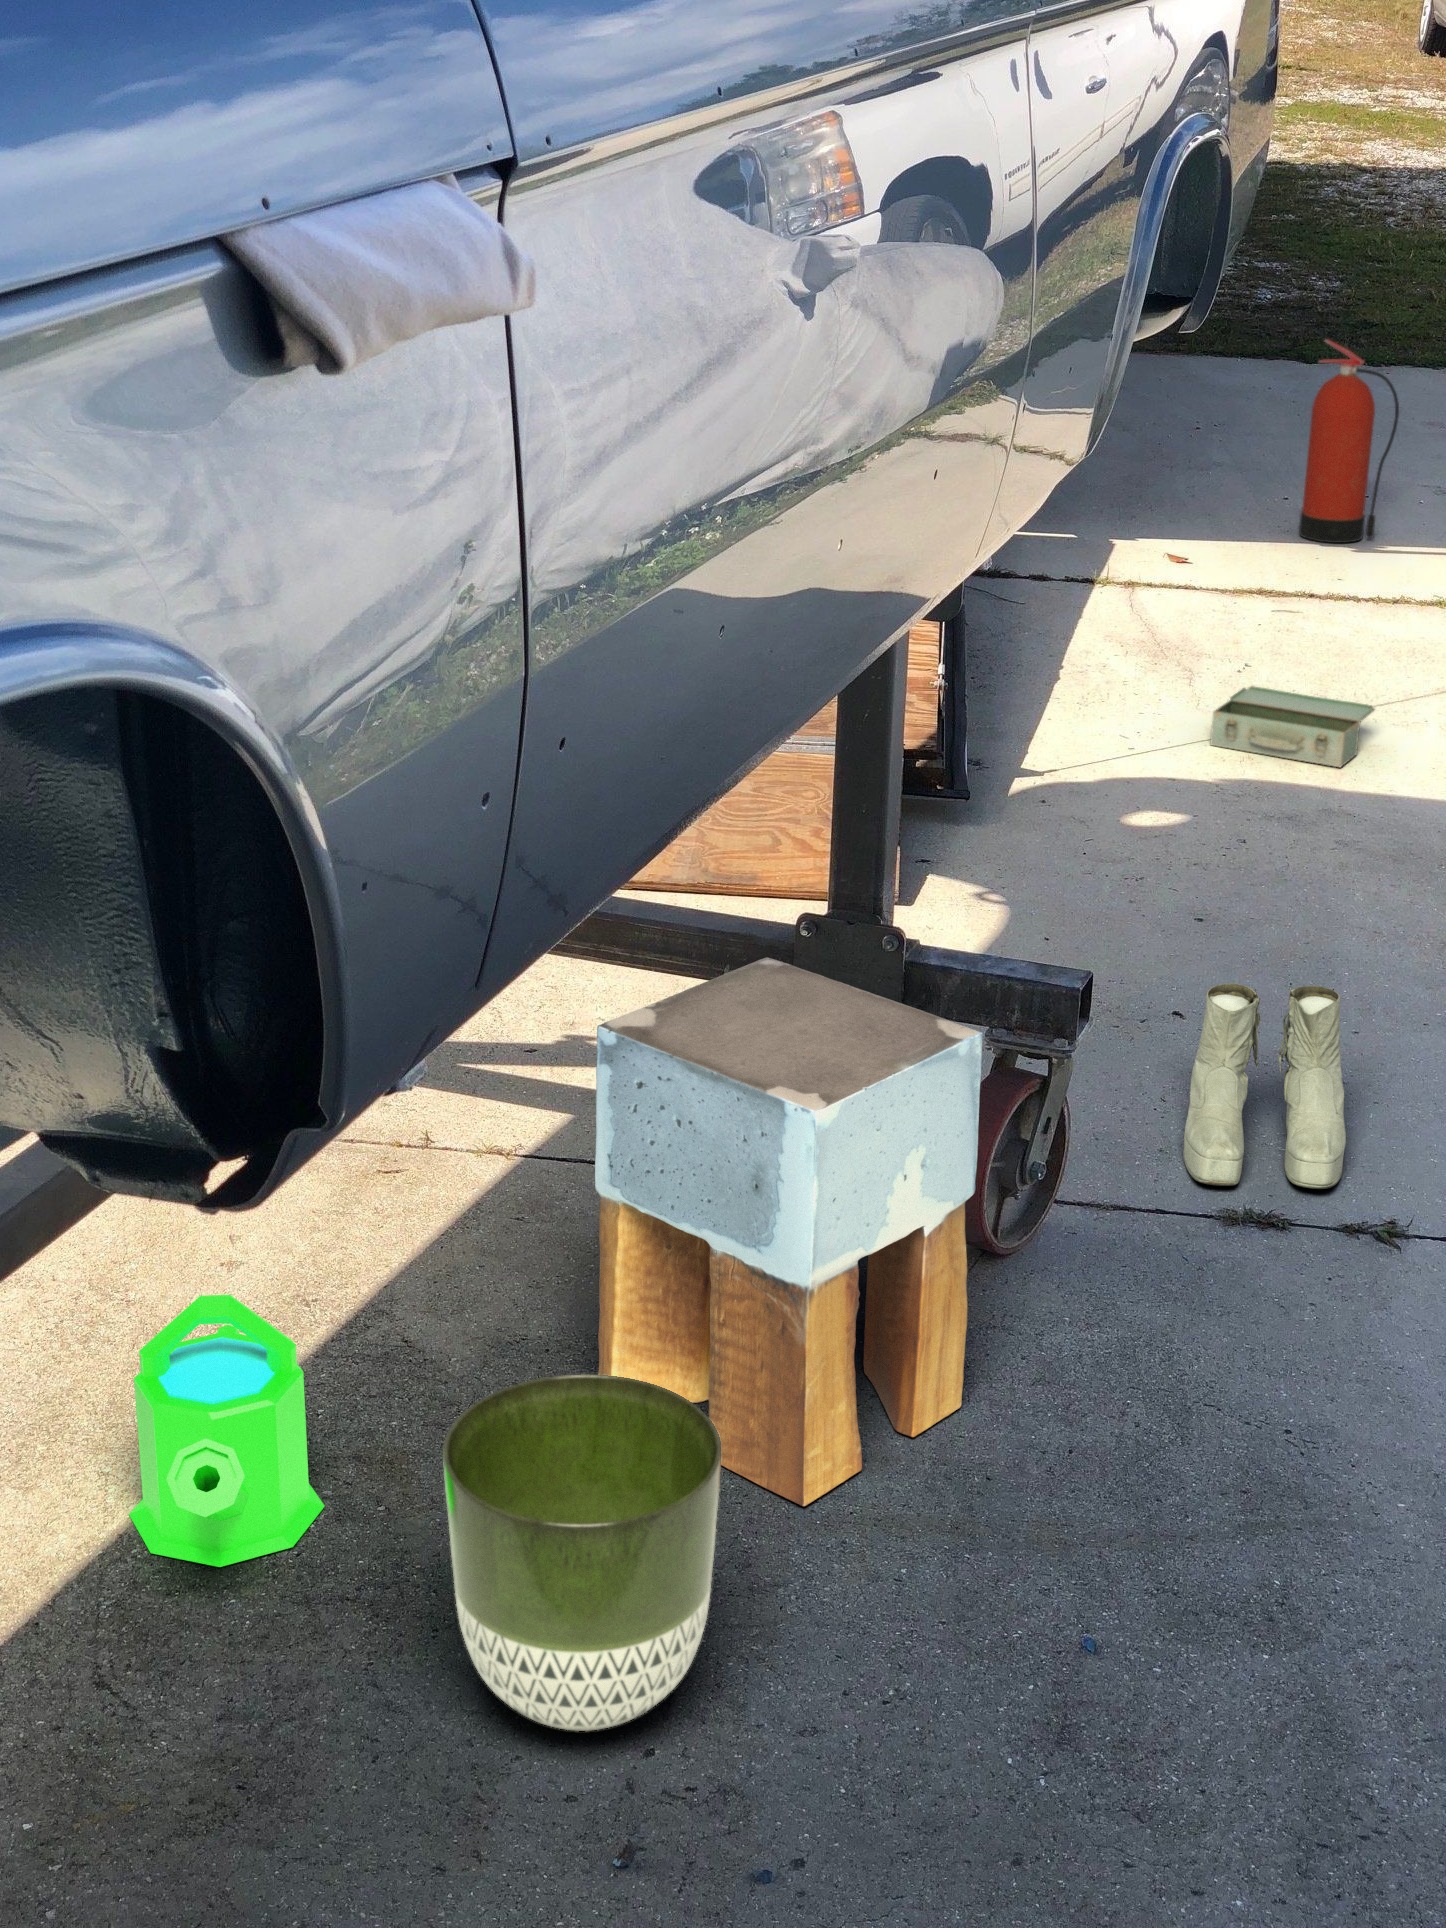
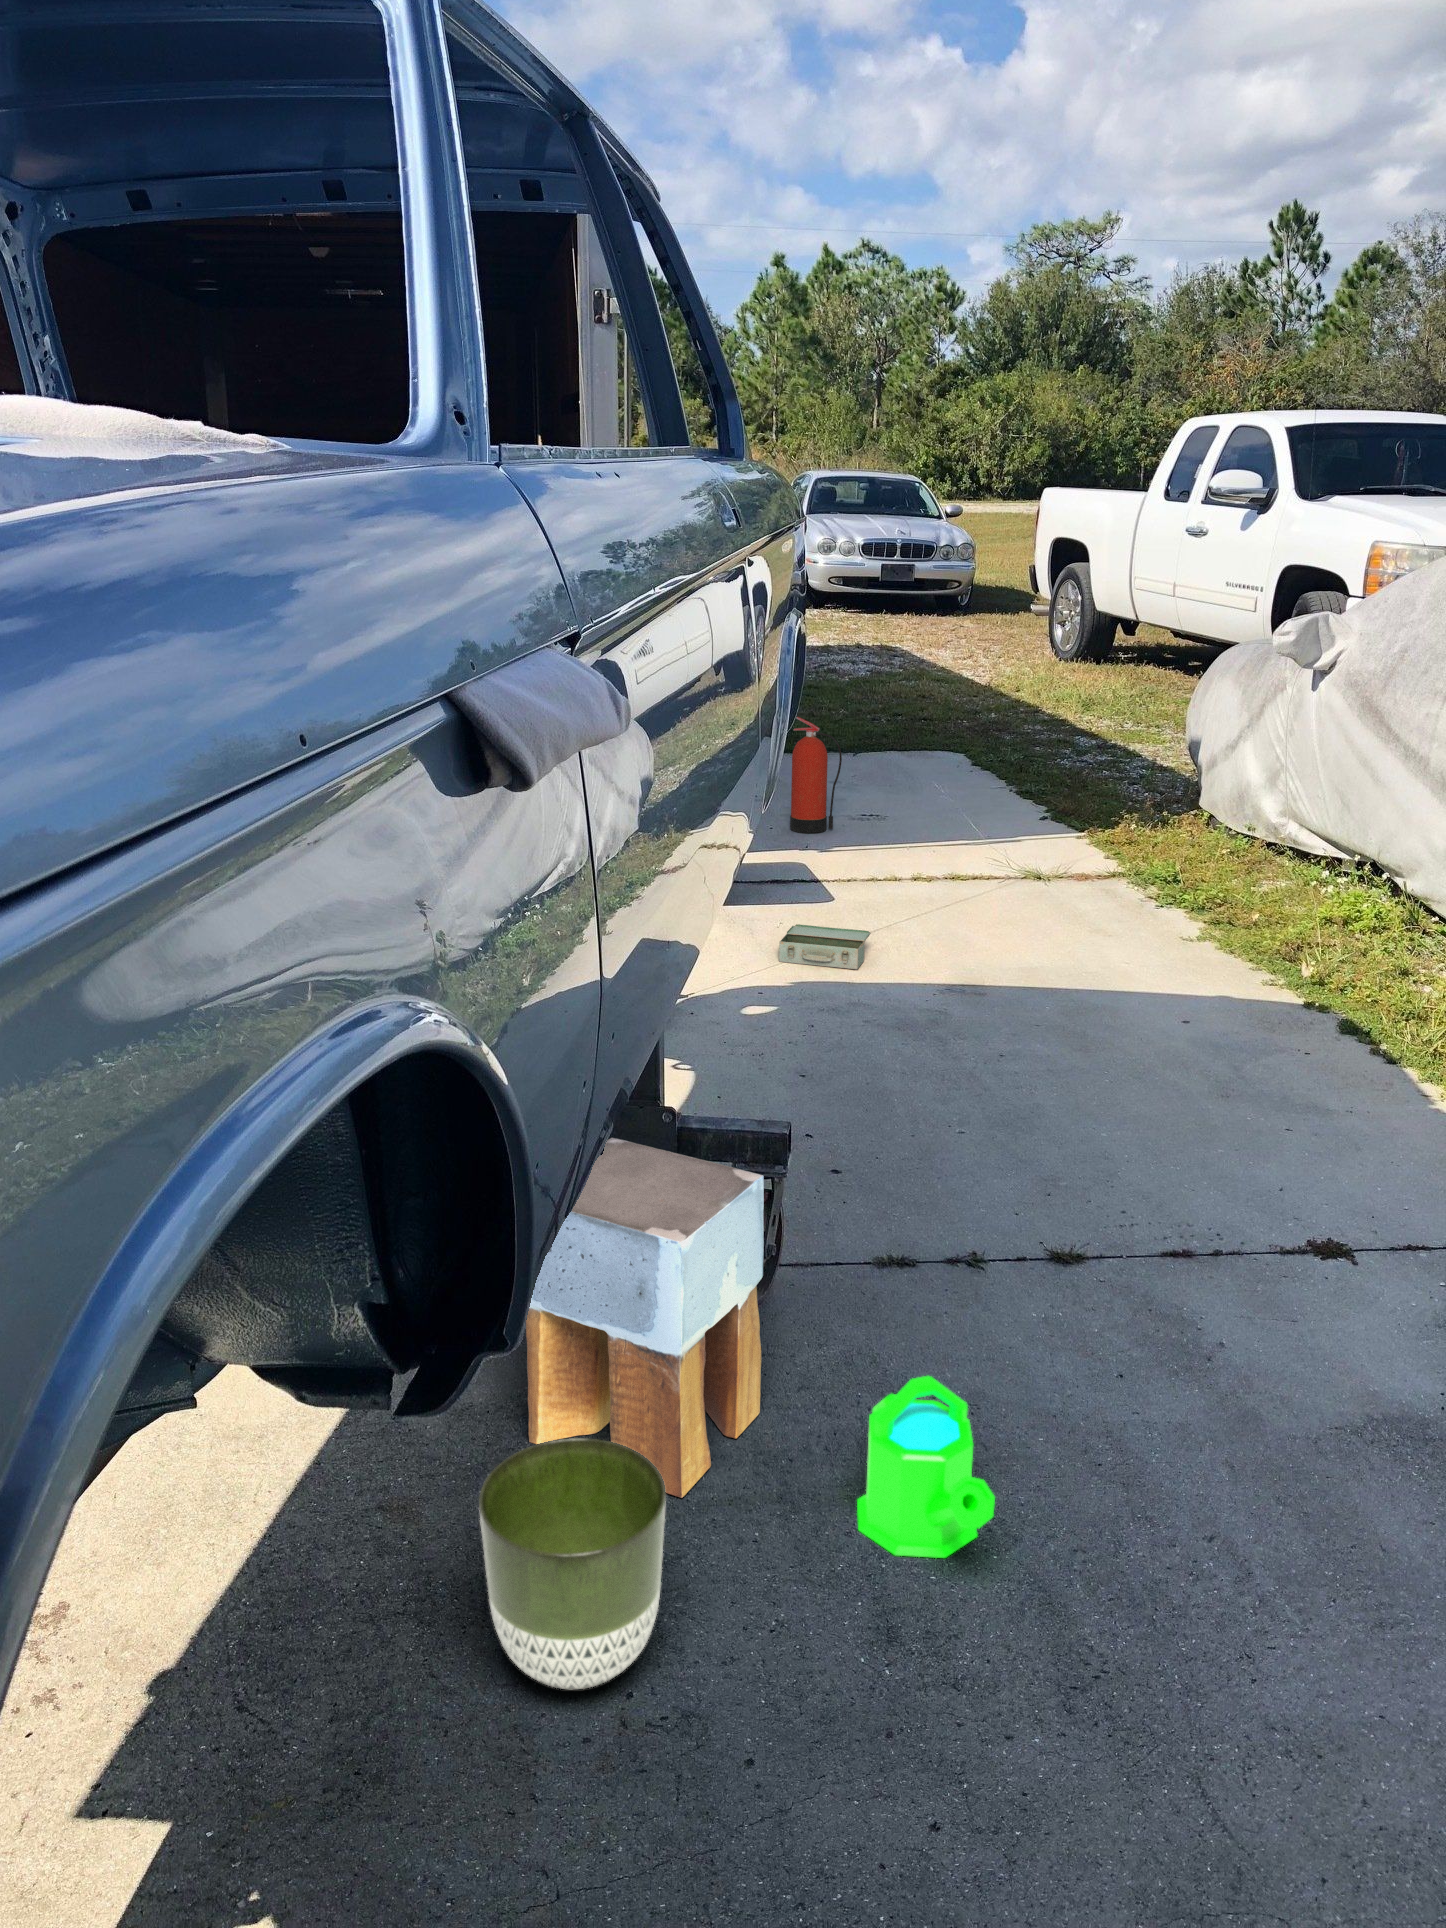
boots: present [1183,984,1346,1189] -> none [841,1113,939,1243]
watering can: present [129,1295,324,1567] -> present [857,1376,995,1558]

